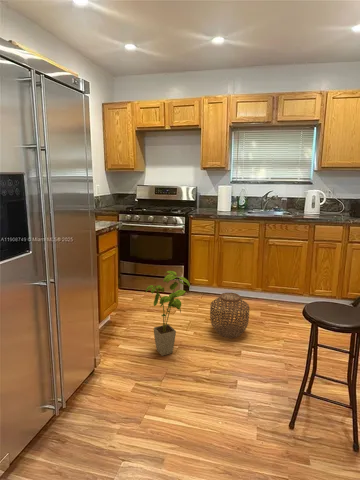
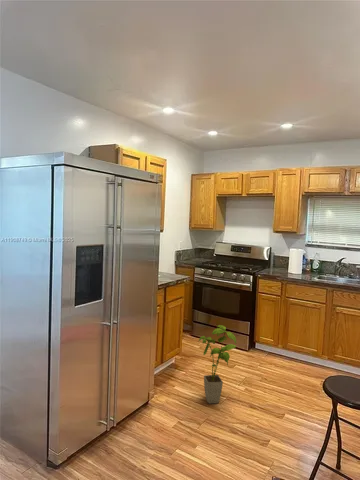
woven basket: present [210,293,249,338] -> none [262,354,302,401]

